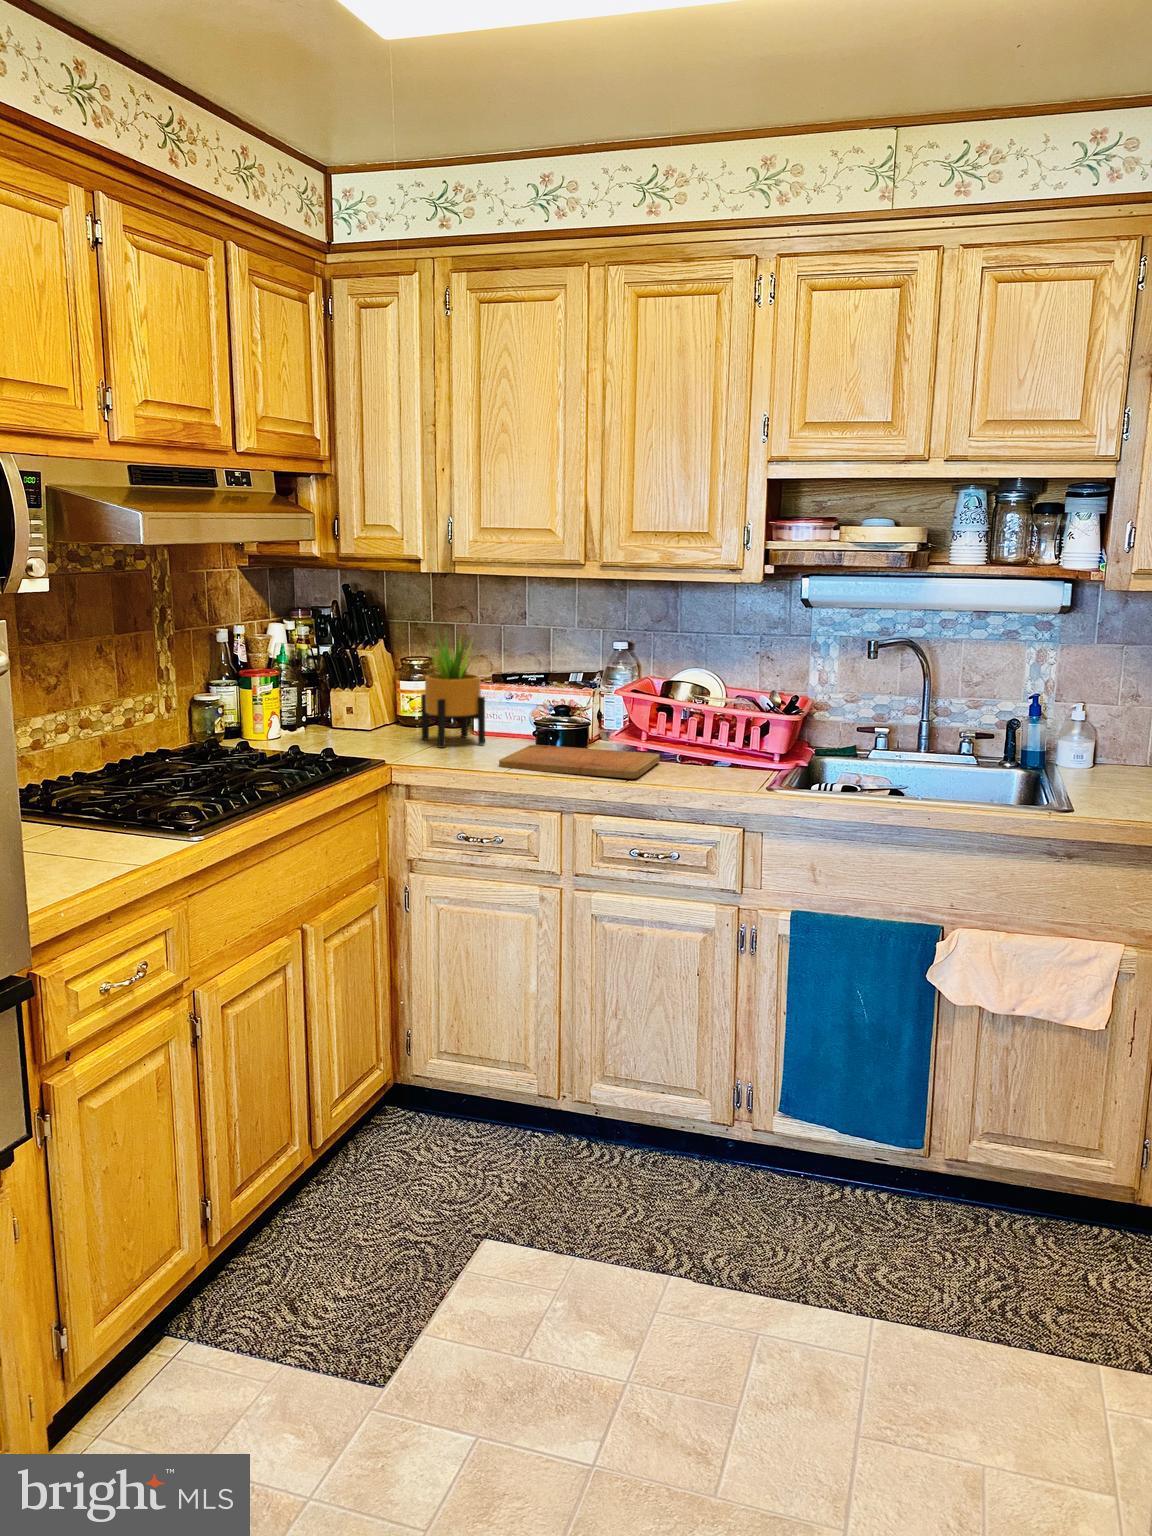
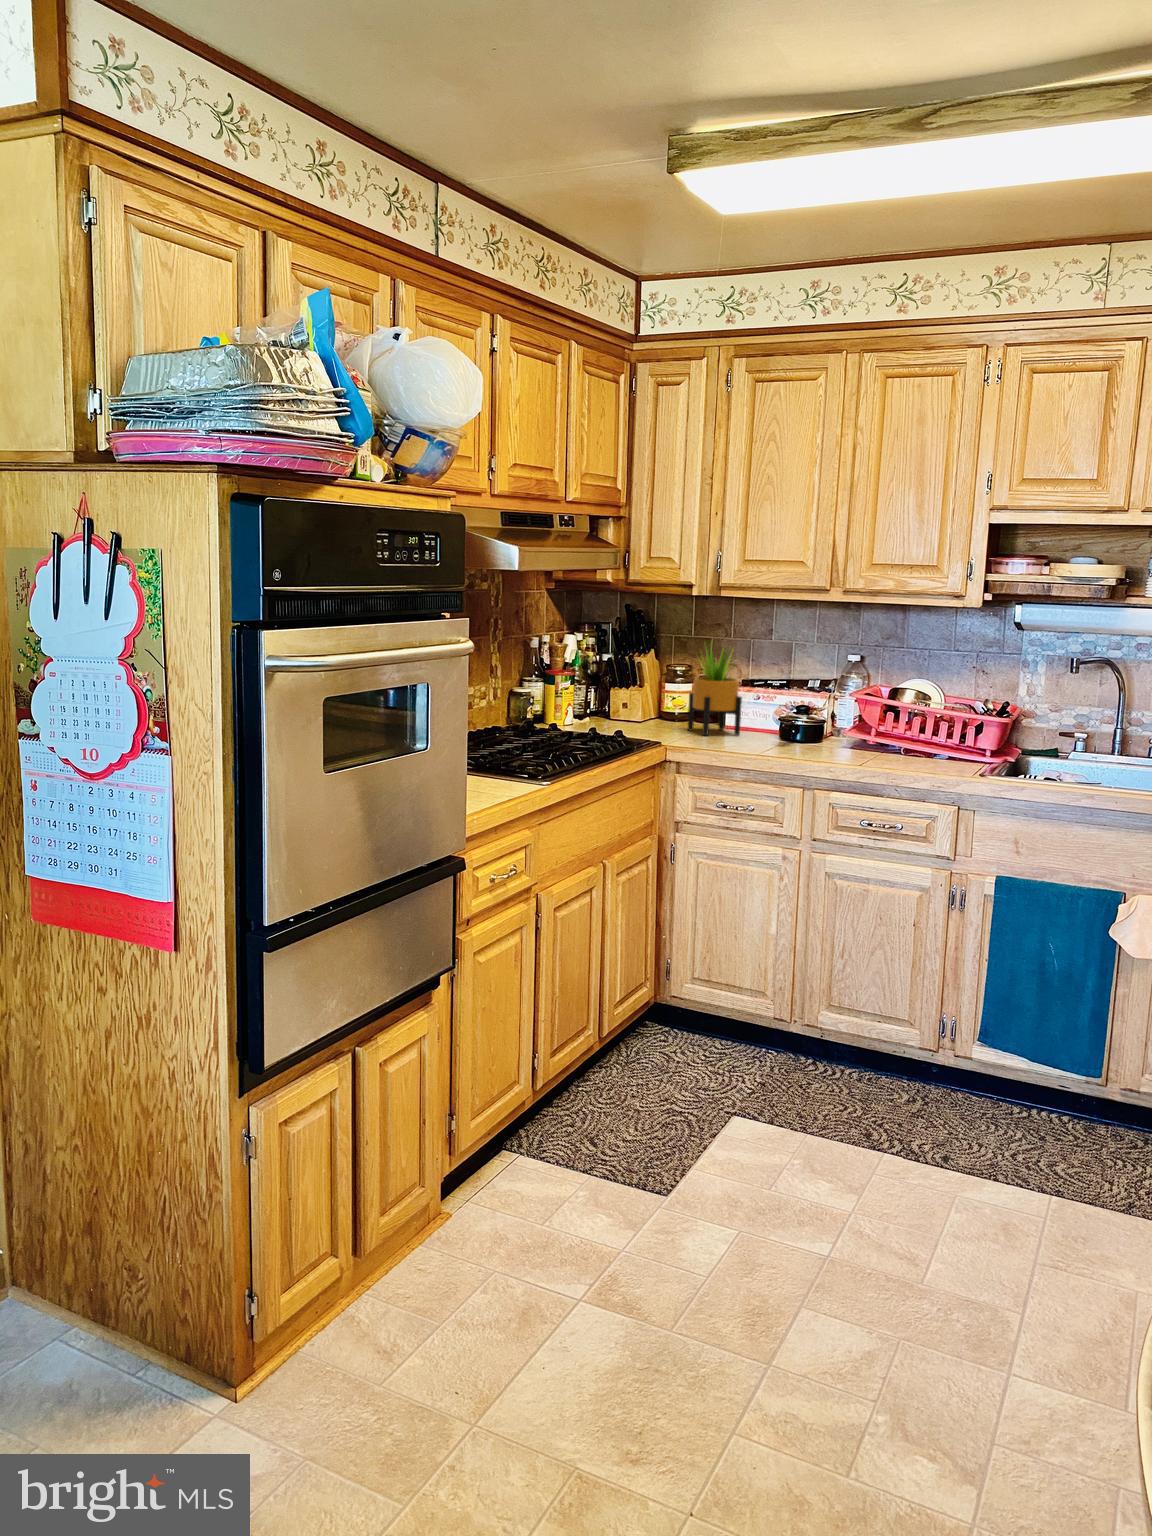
cutting board: present [499,745,660,778] -> none [755,737,887,763]

